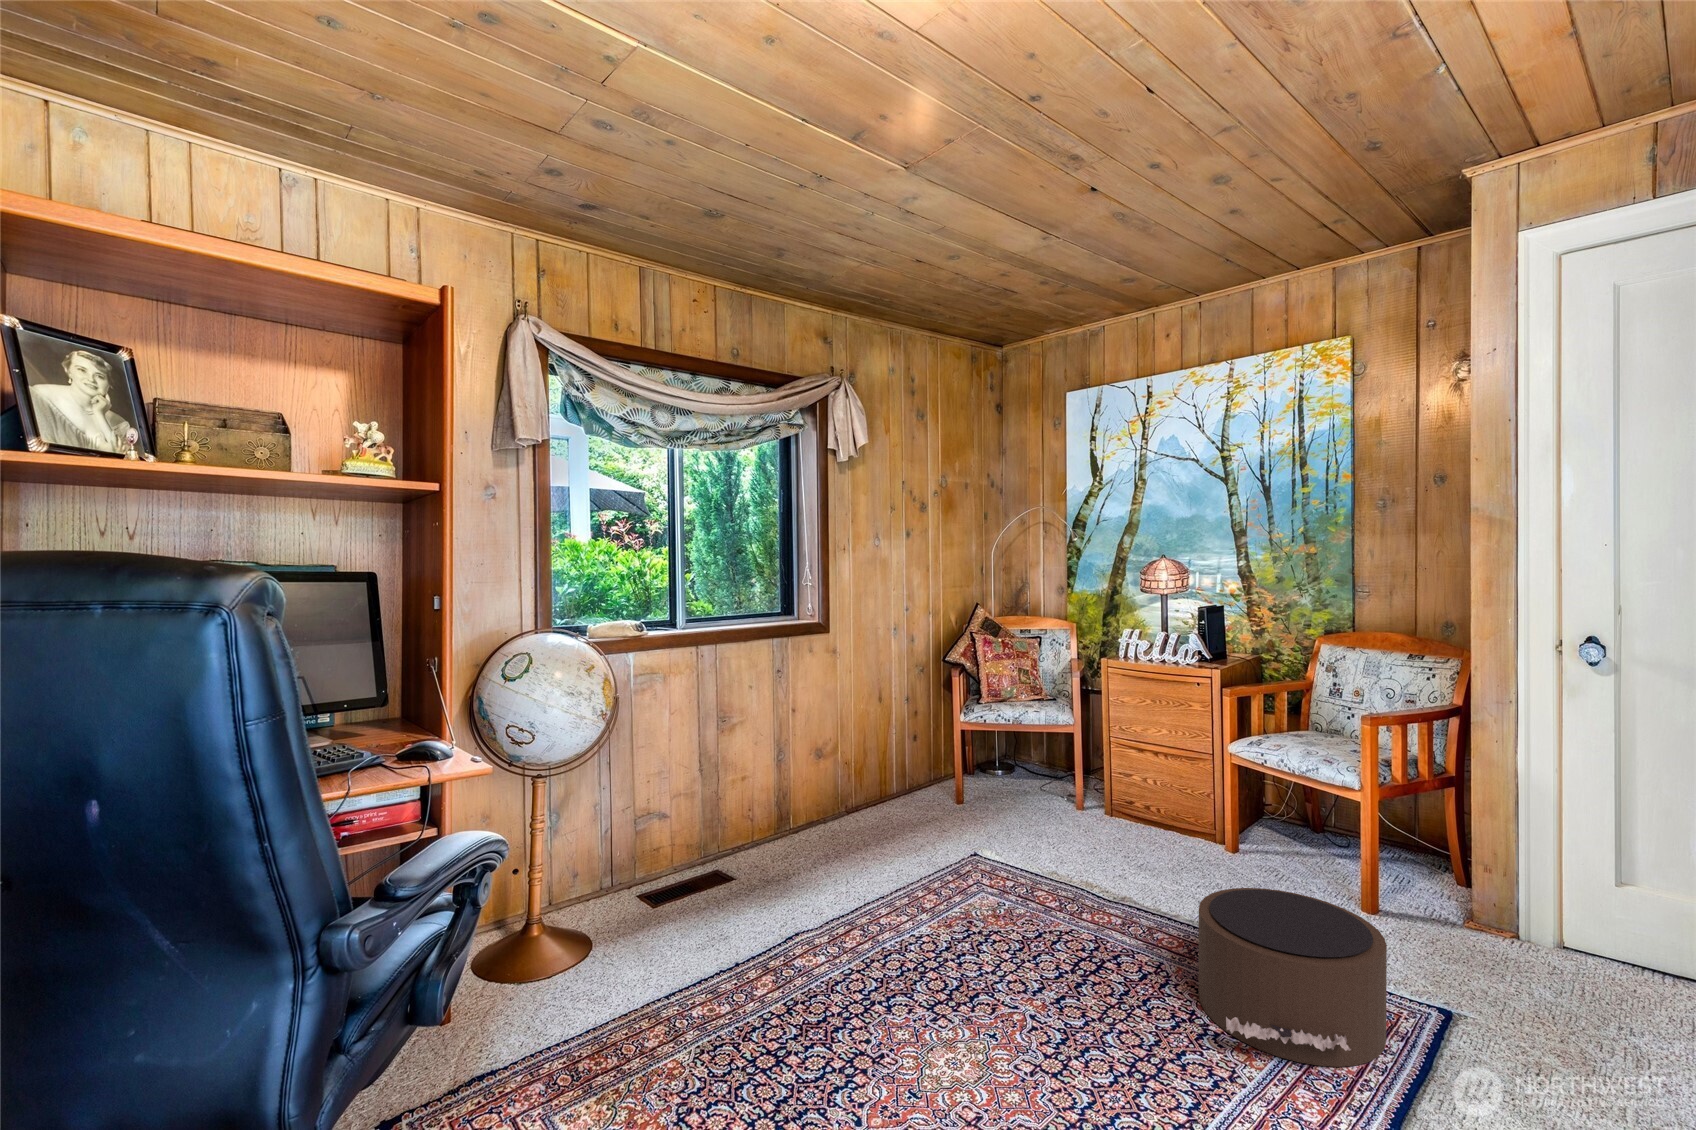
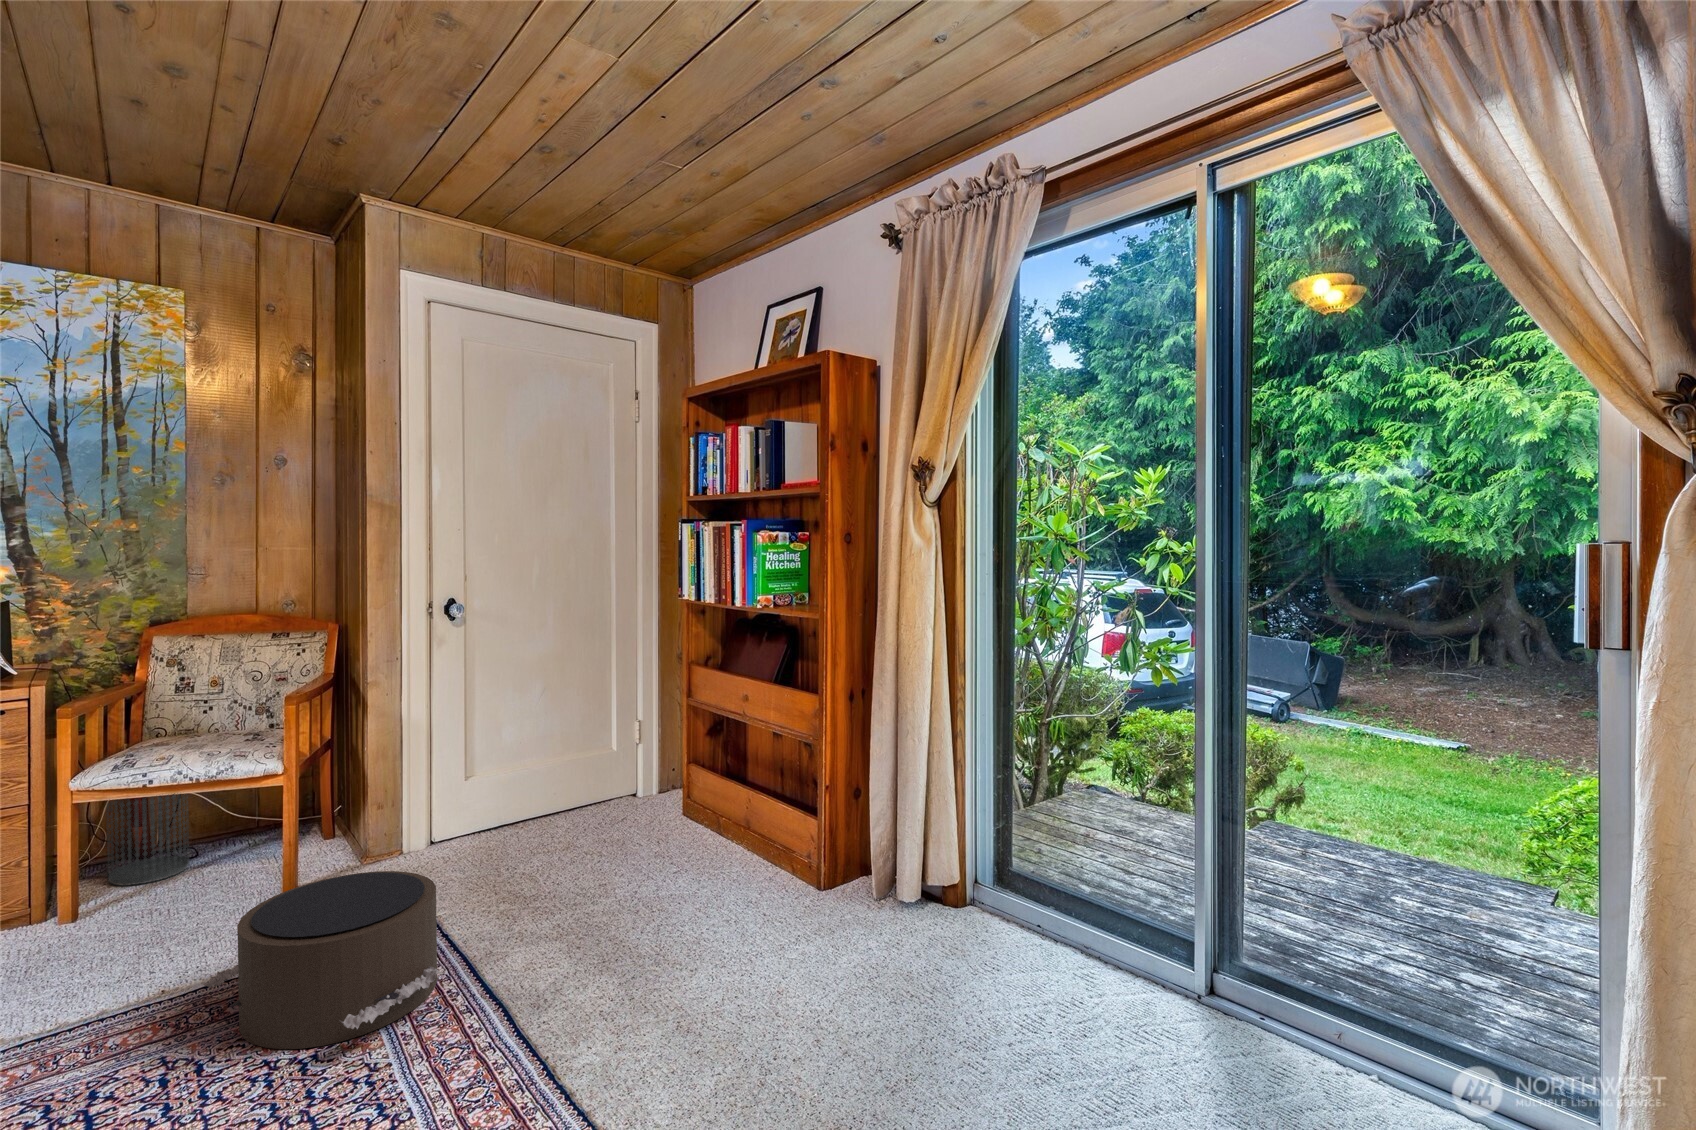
wastebasket: none [1274,760,1335,851] -> present [107,793,189,886]

